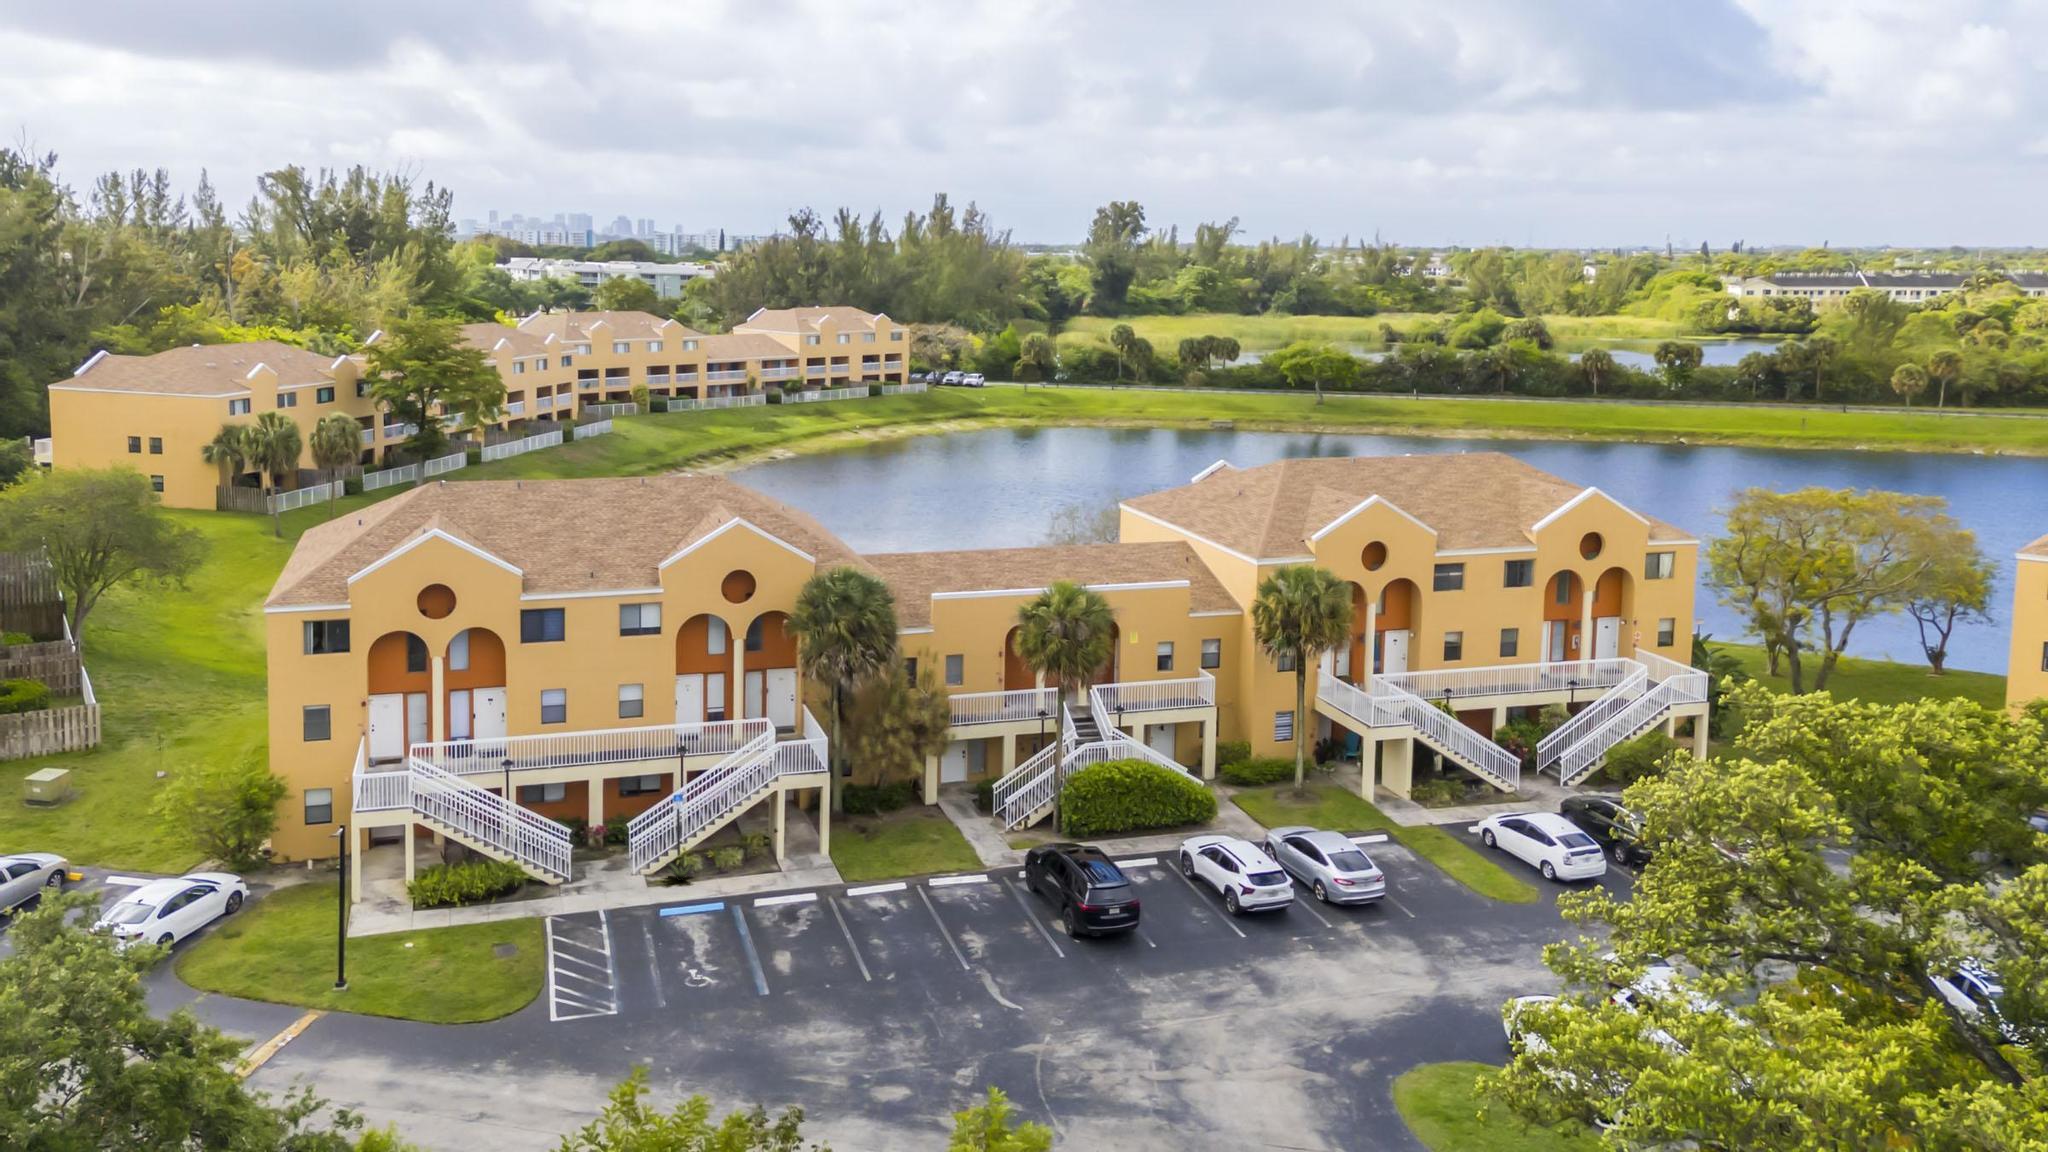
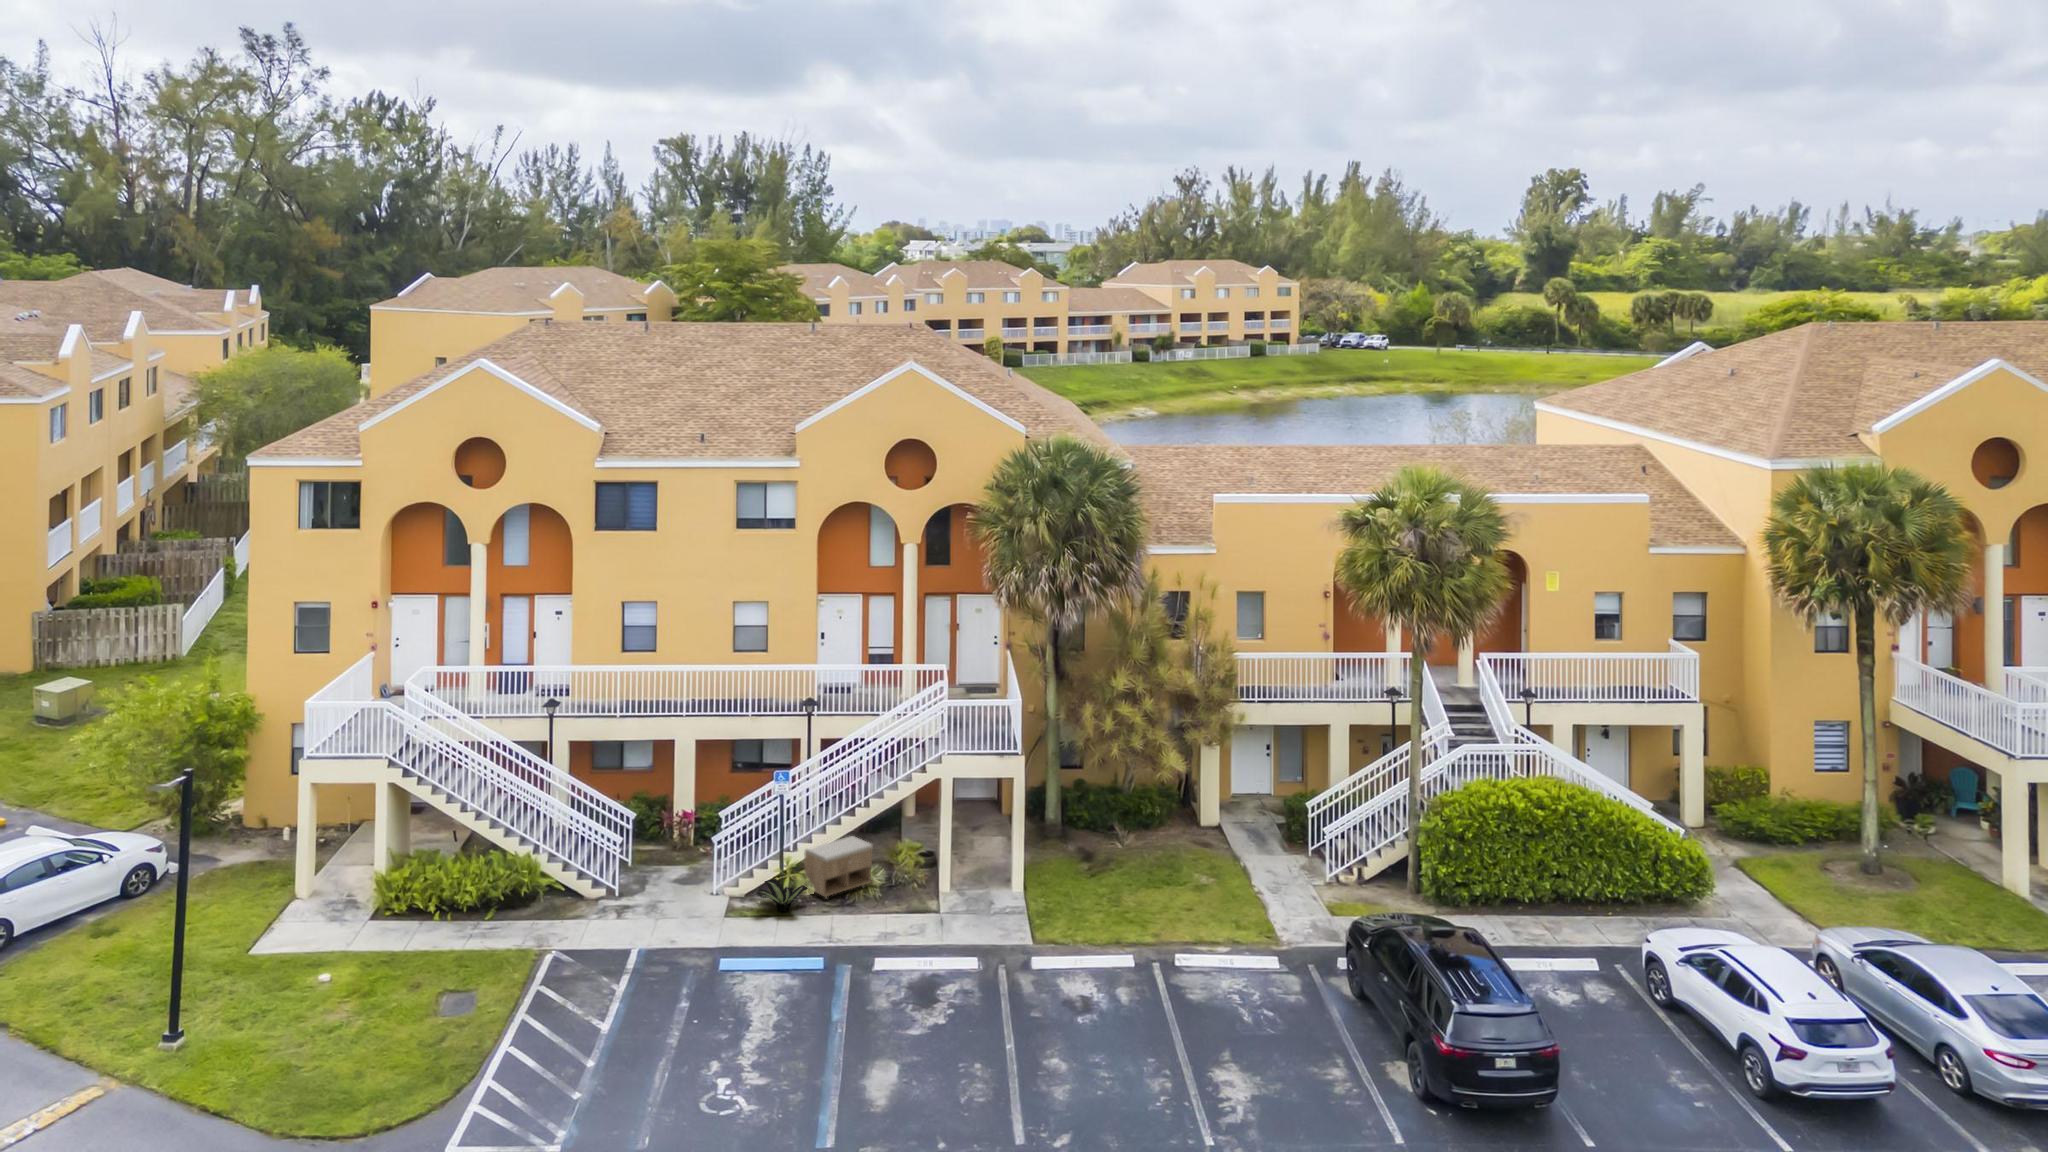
storage bench: none [688,831,730,871] -> present [805,836,873,898]

